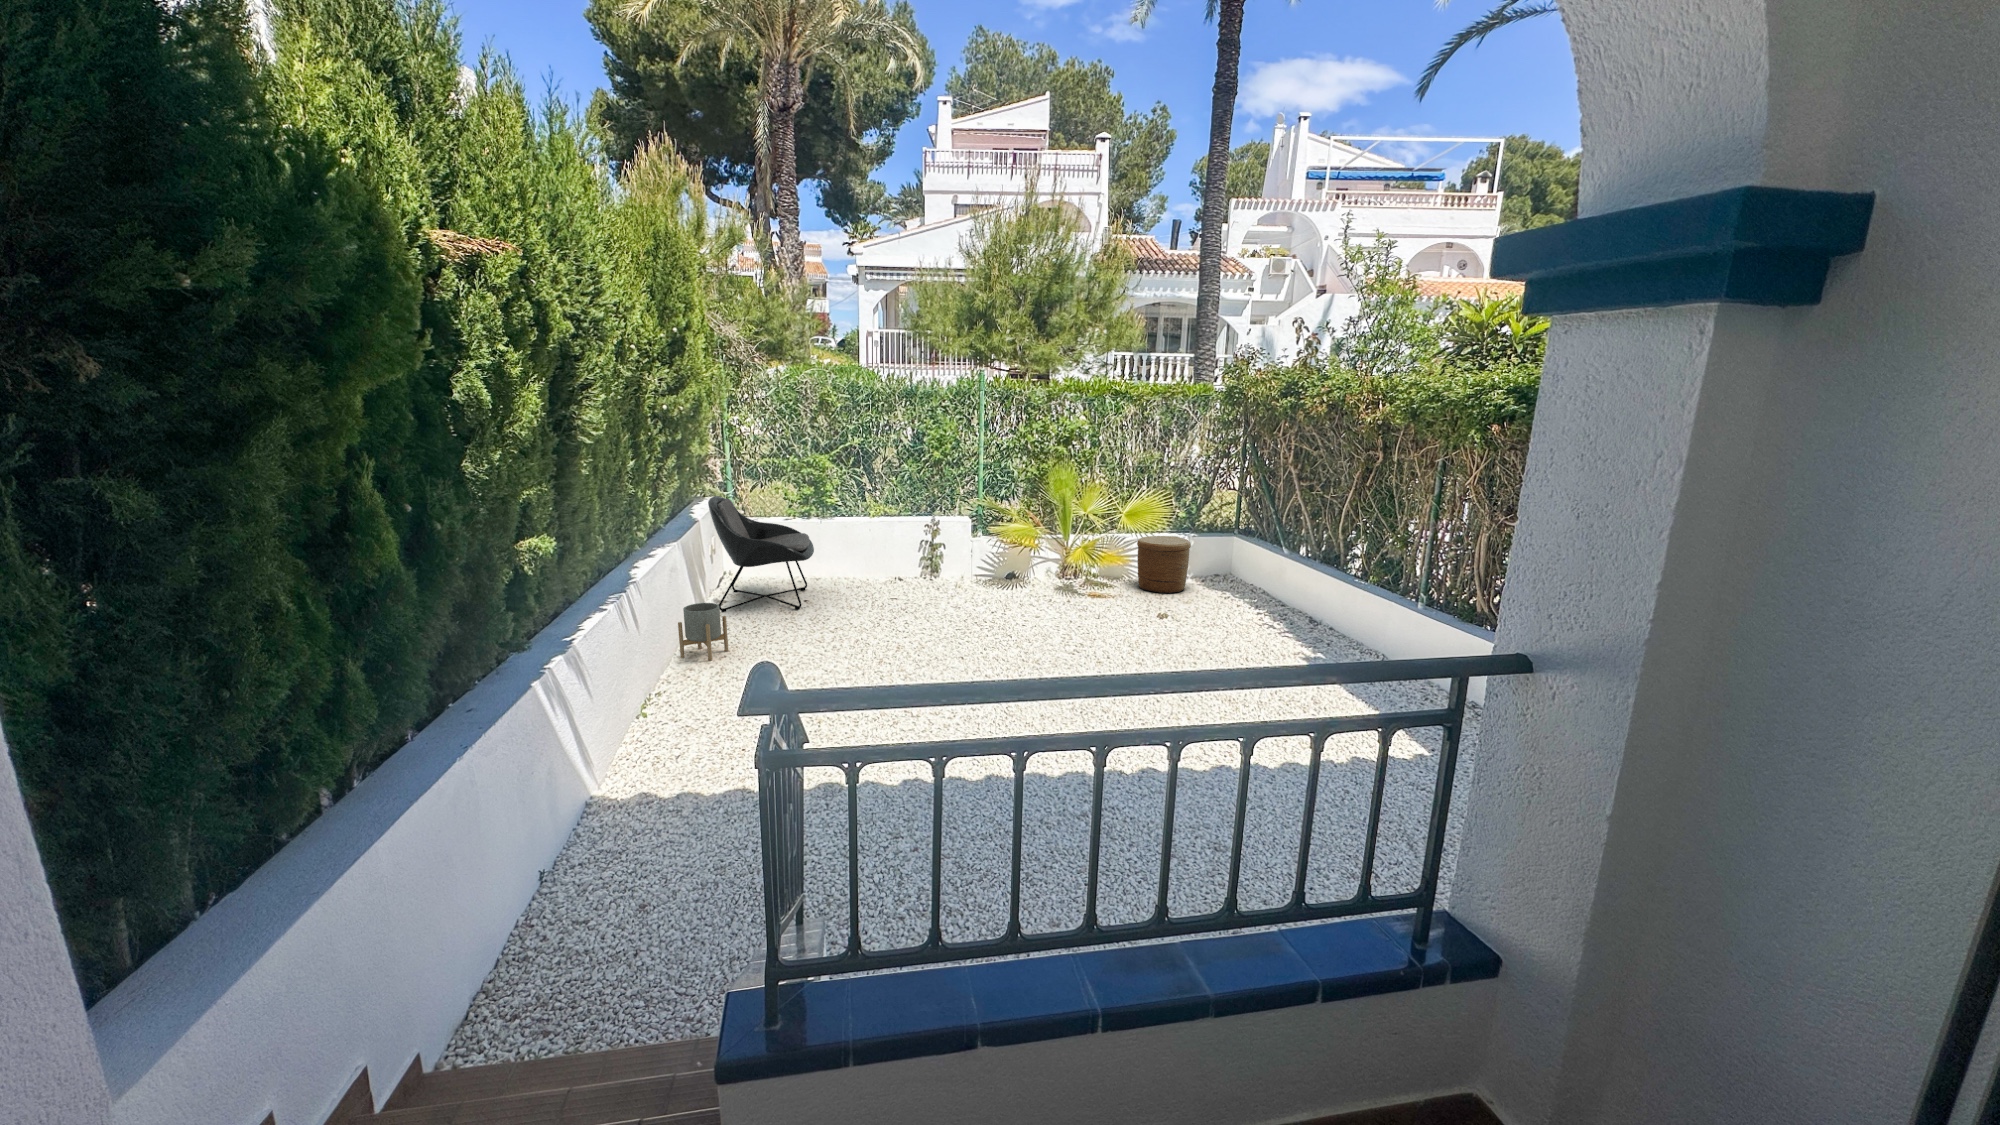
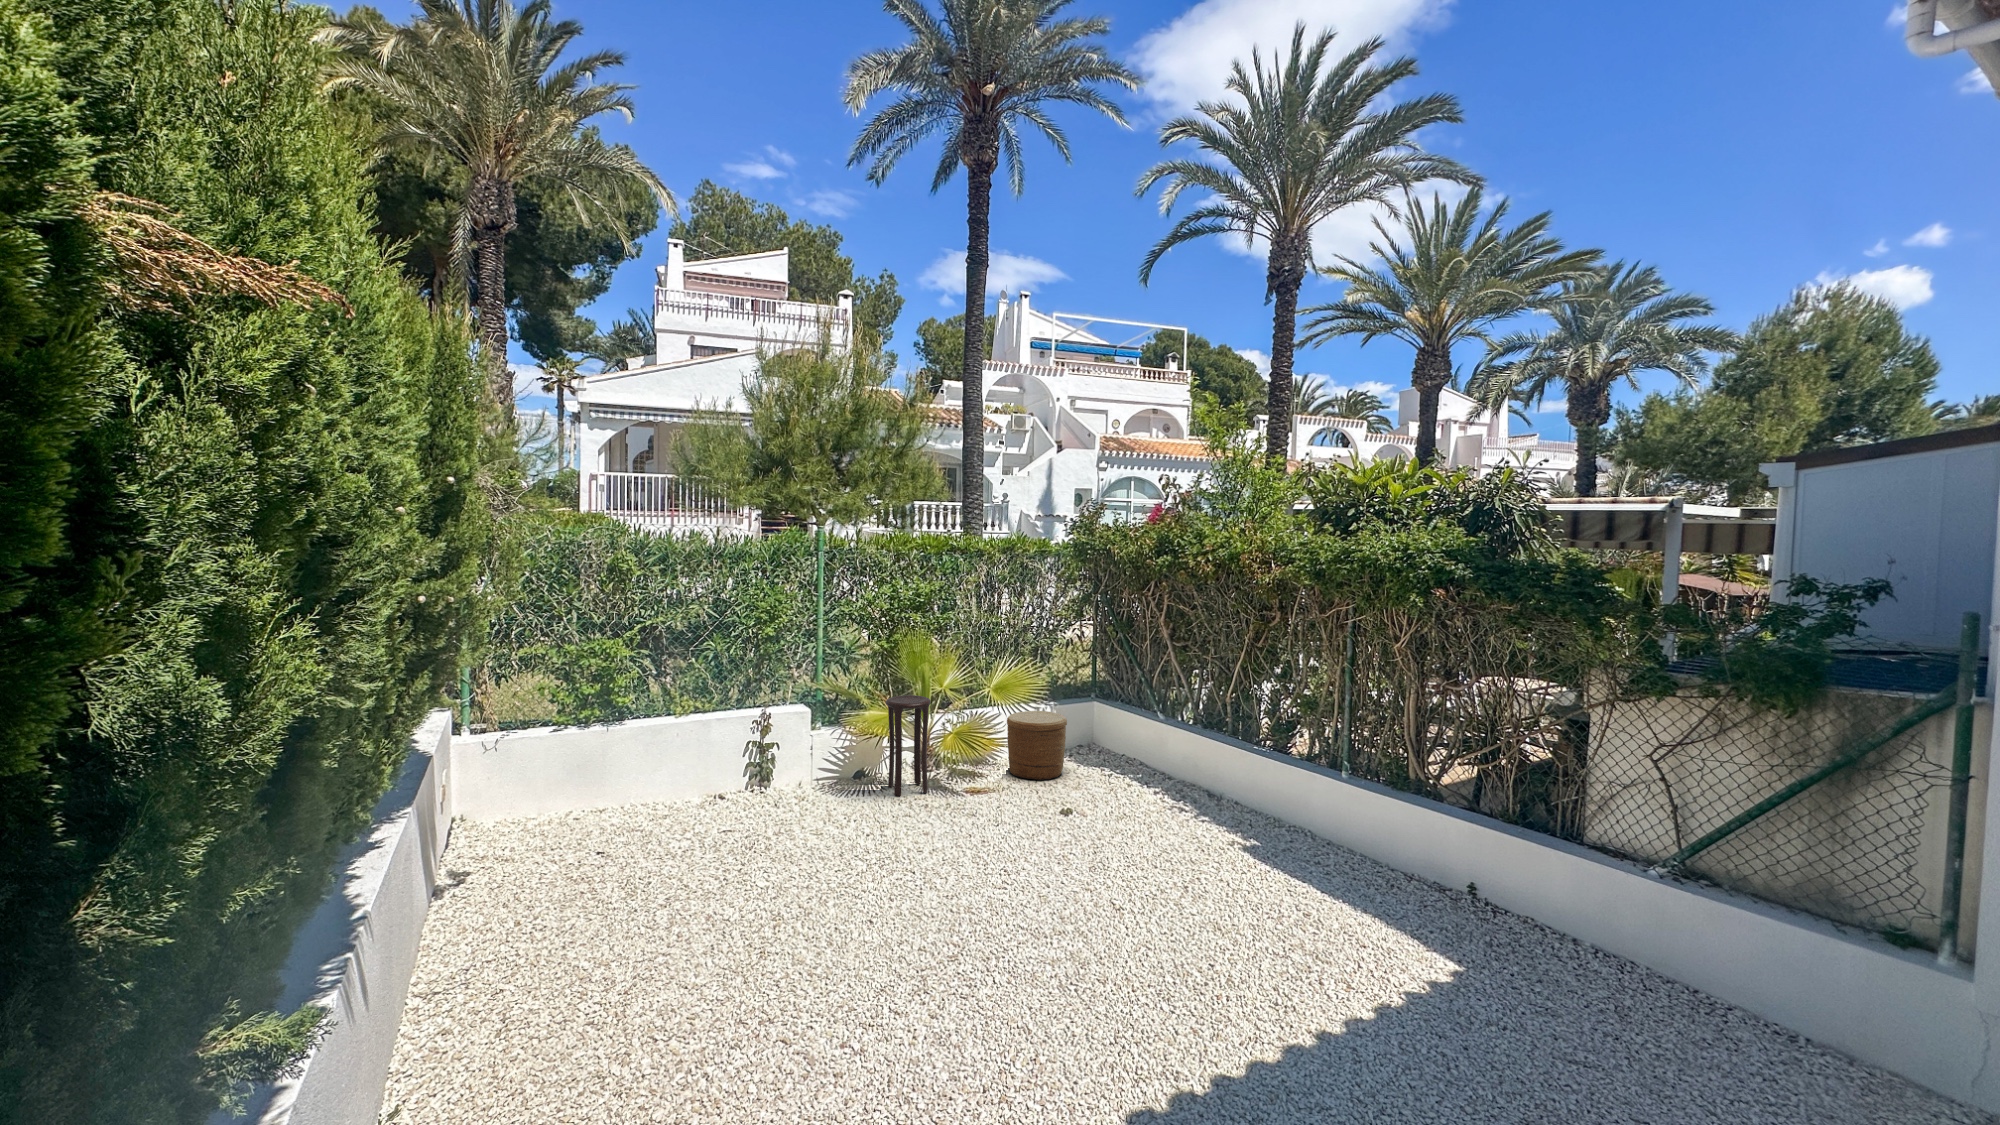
lounge chair: present [708,496,814,612] -> none [442,704,604,881]
stool: none [1028,514,1066,594] -> present [886,695,931,796]
planter: present [678,603,728,661] -> none [404,886,490,989]

